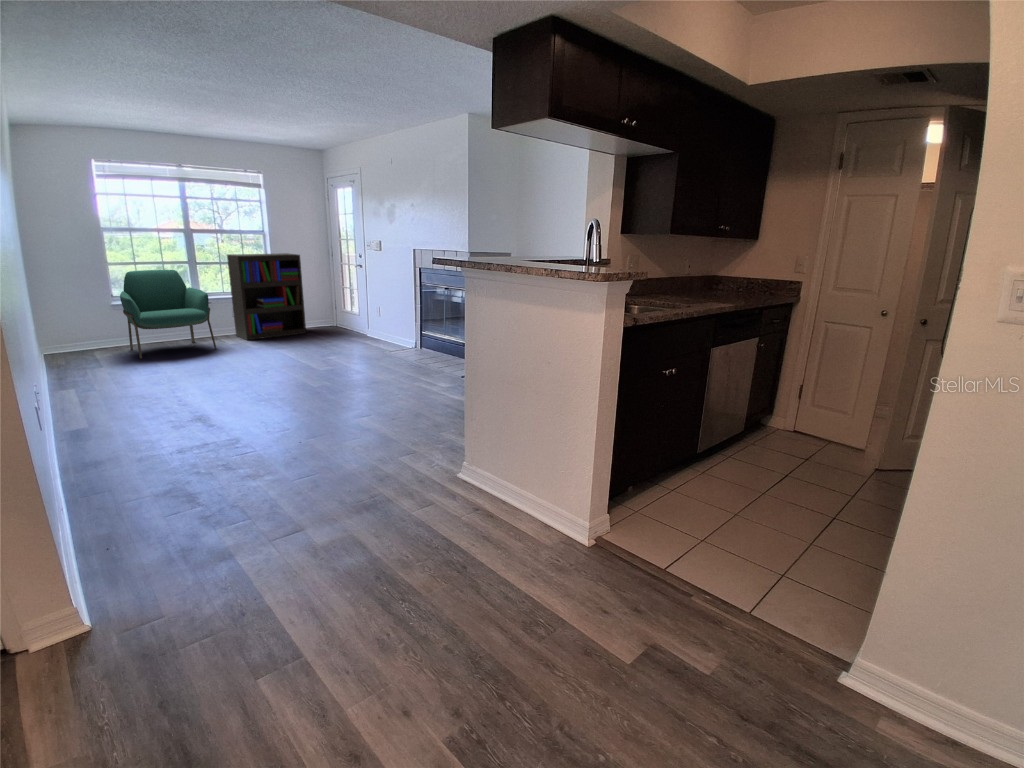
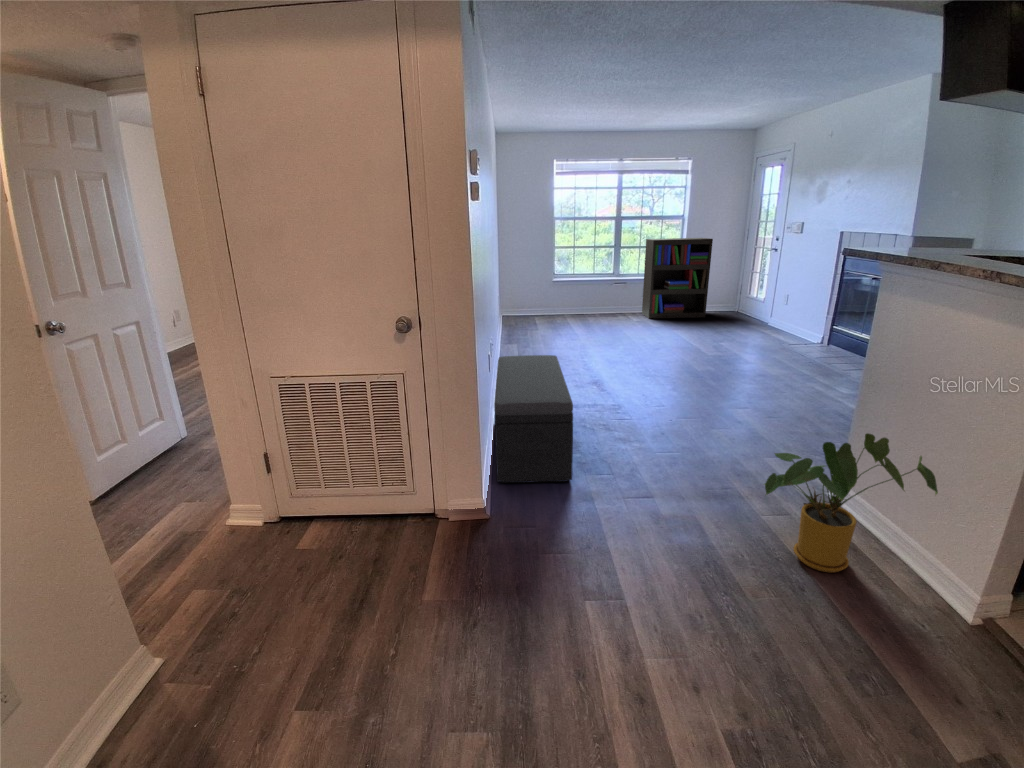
armchair: present [120,270,217,359] -> none [557,252,621,325]
storage bench: none [112,388,253,531] -> present [494,355,573,483]
house plant: none [423,400,524,504] -> present [764,433,938,573]

